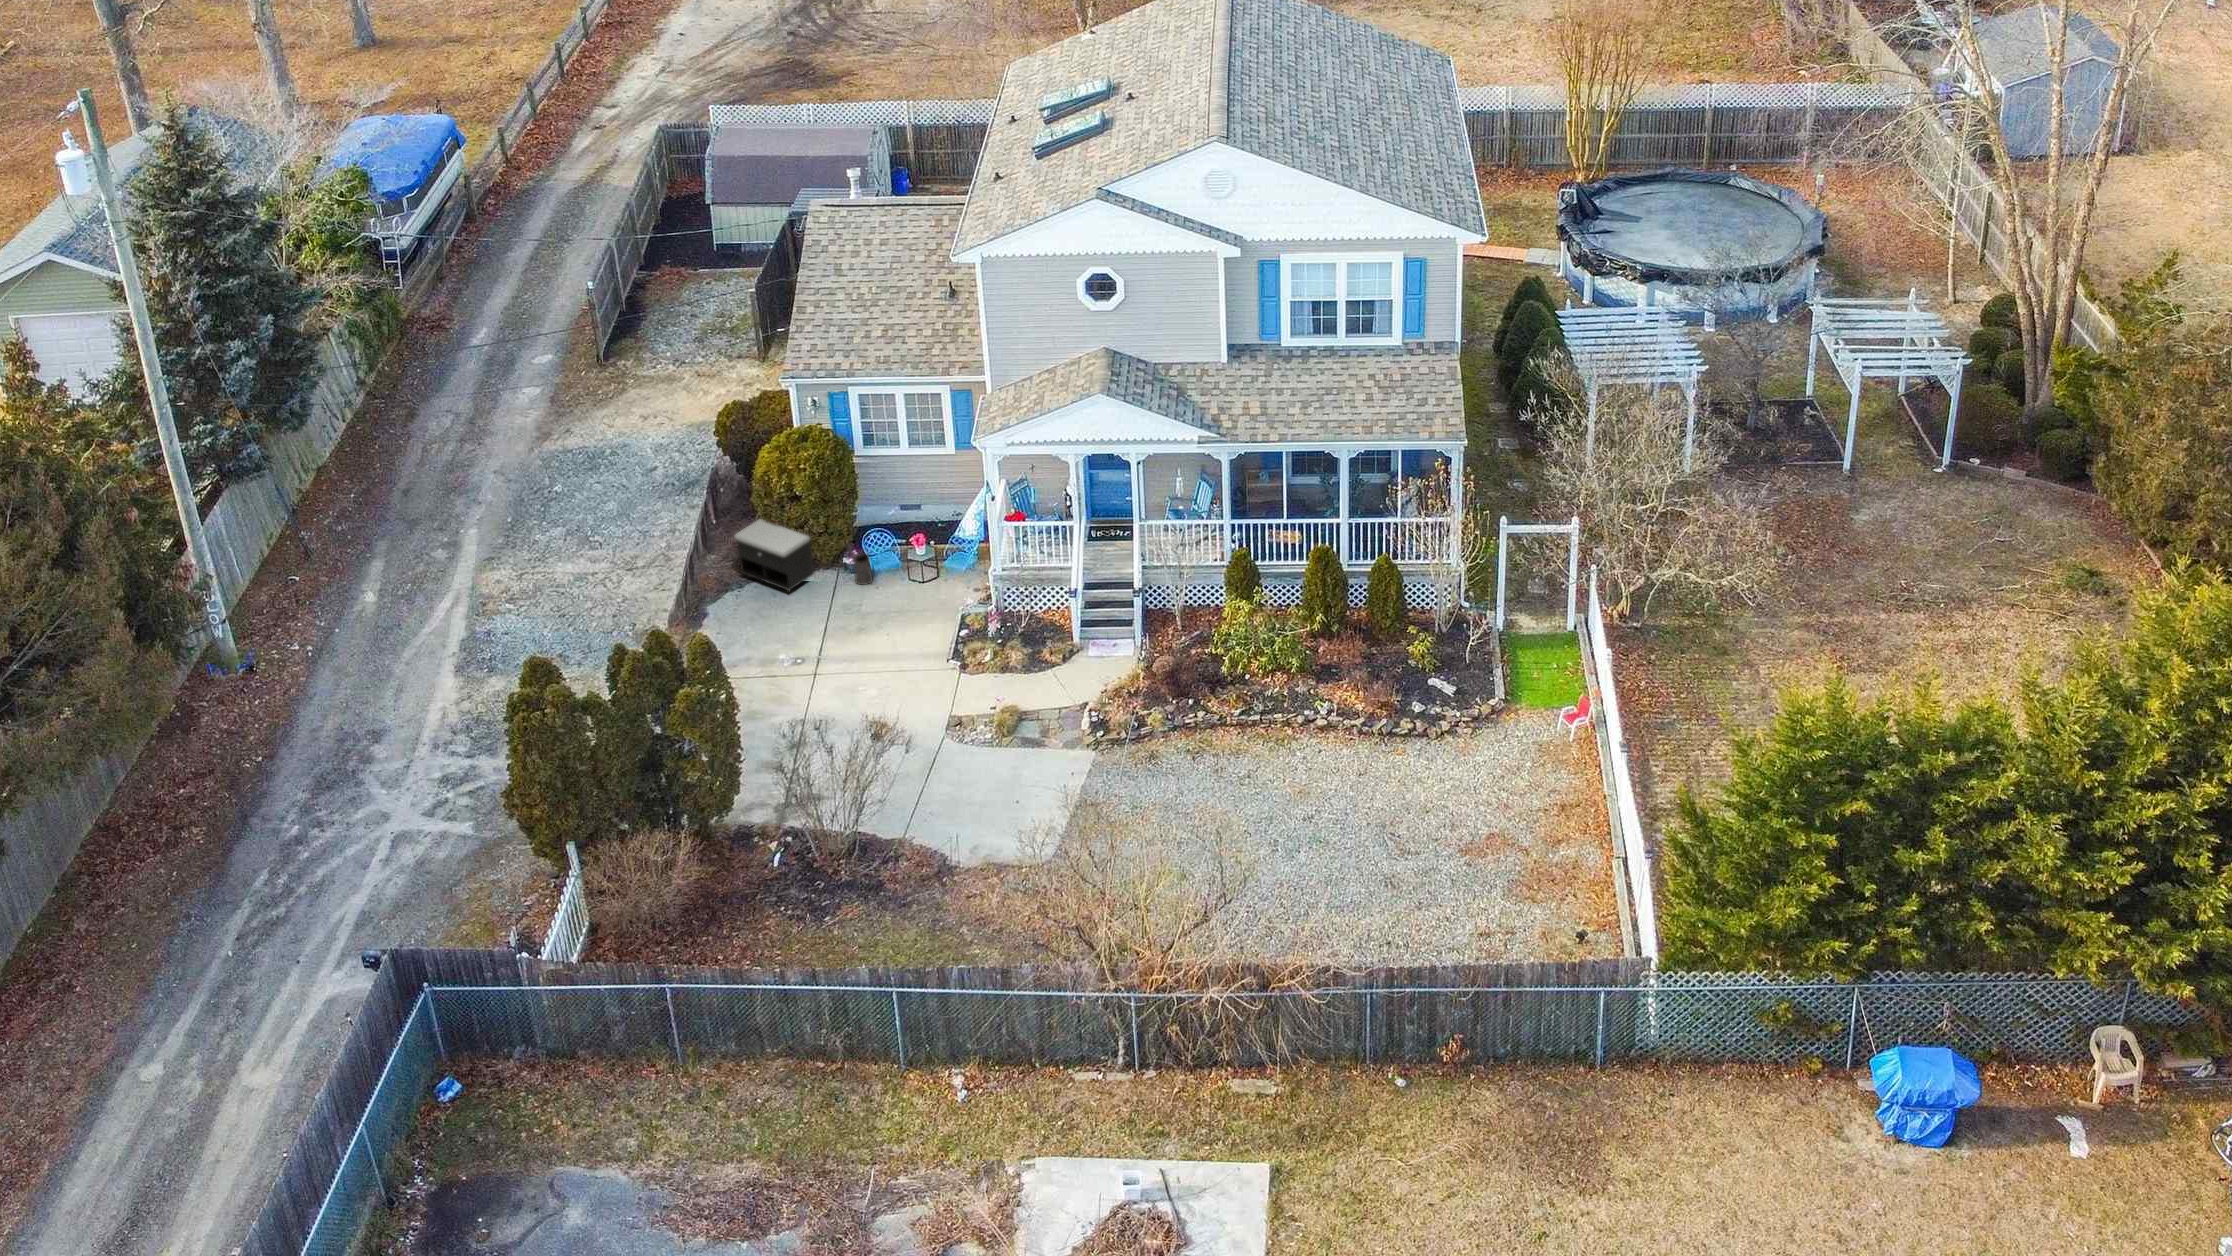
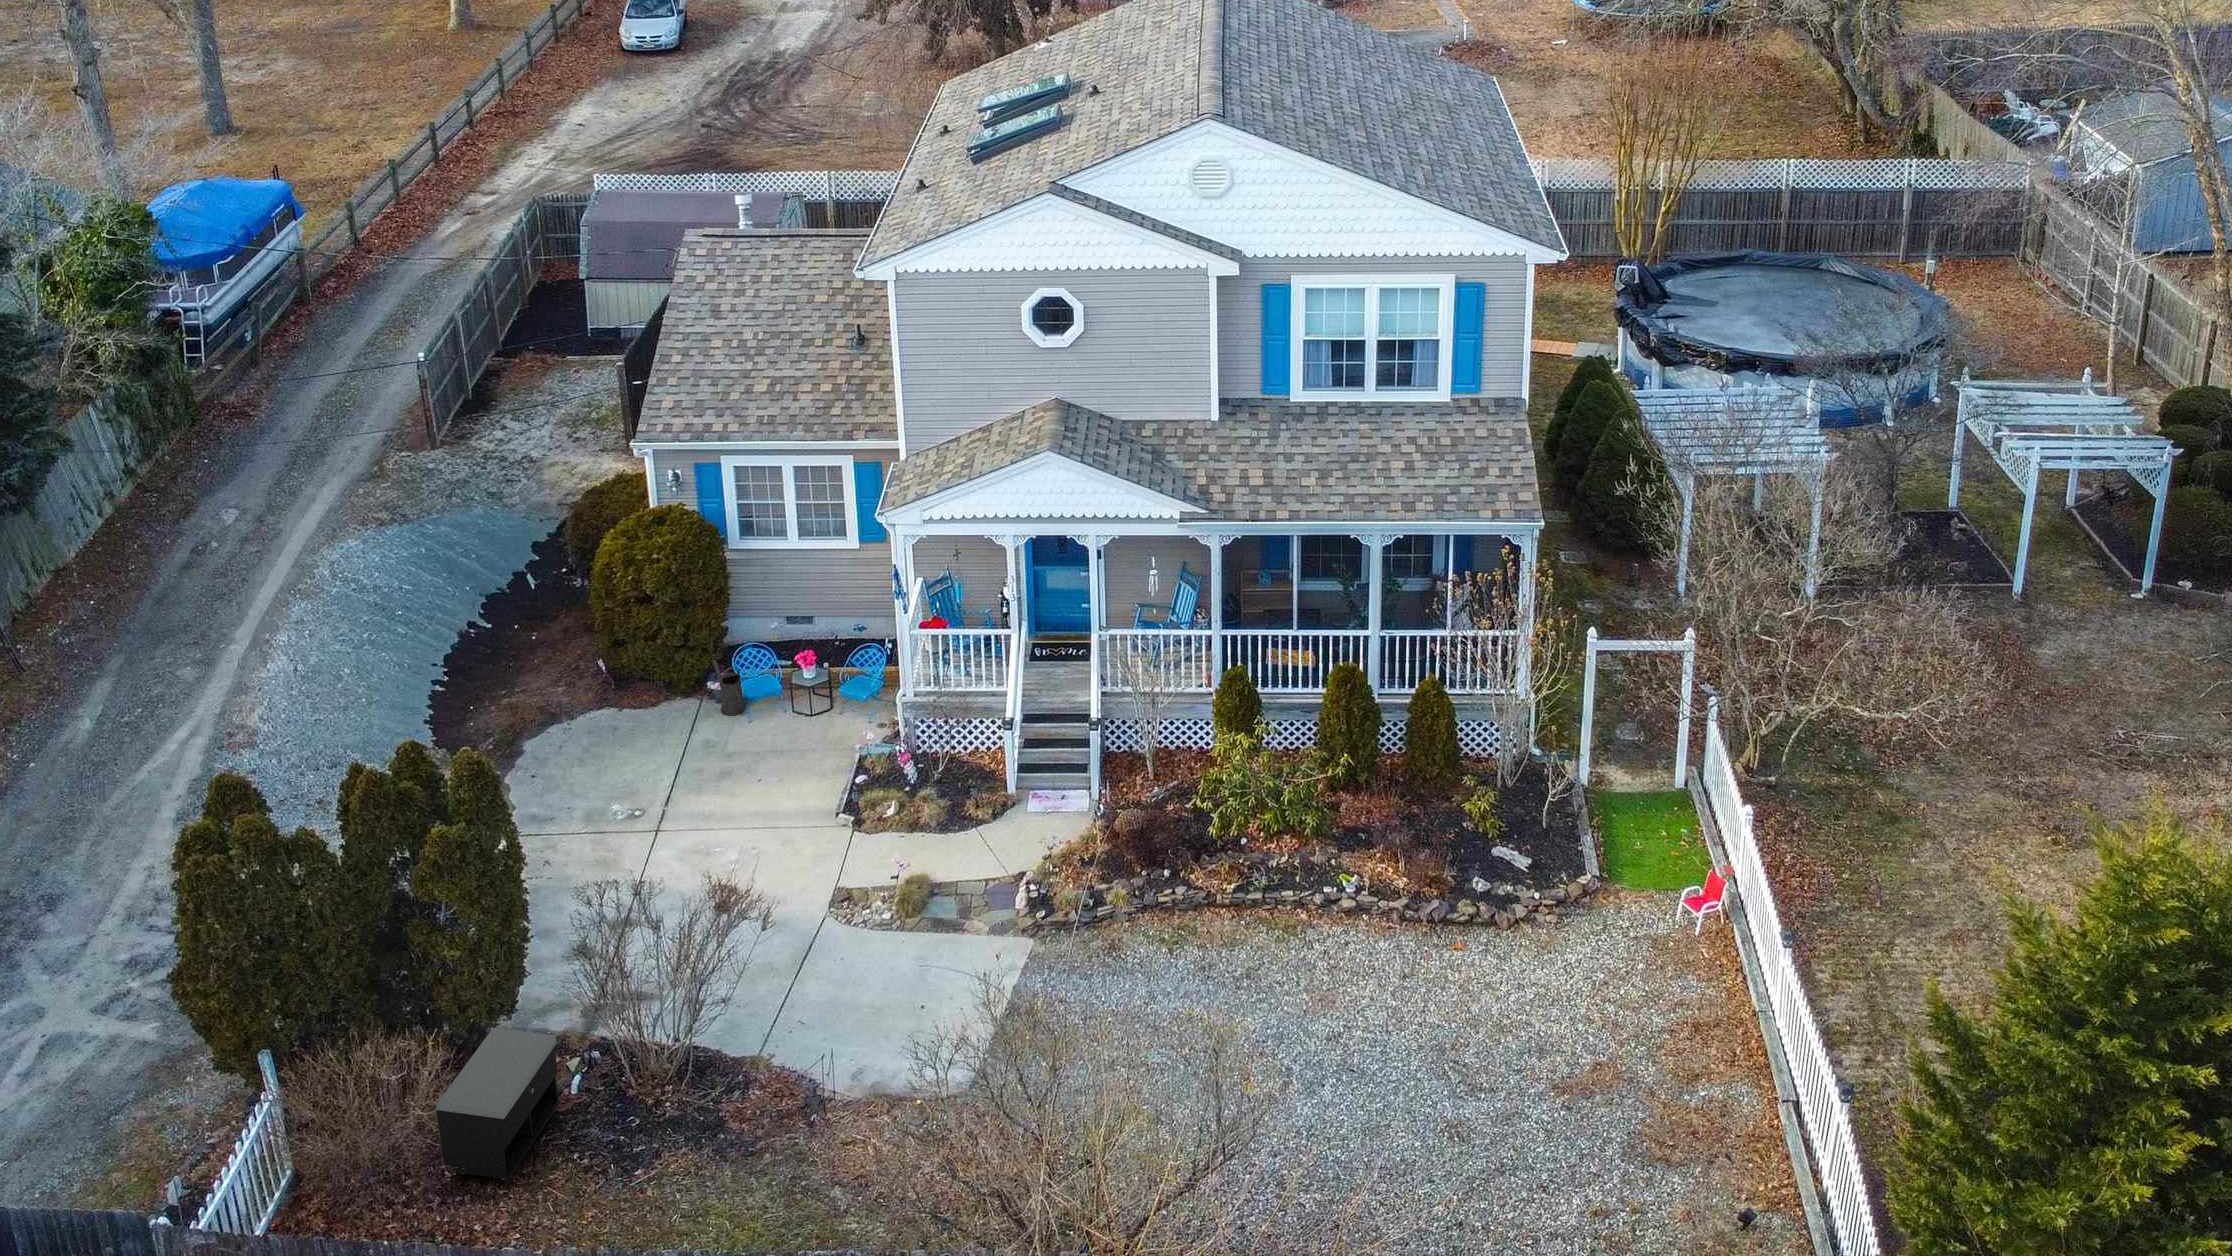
storage bench: present [734,519,814,591] -> present [436,1028,561,1180]

